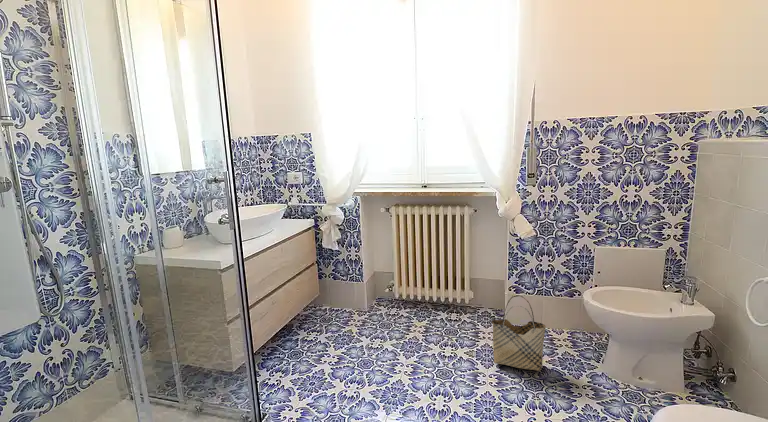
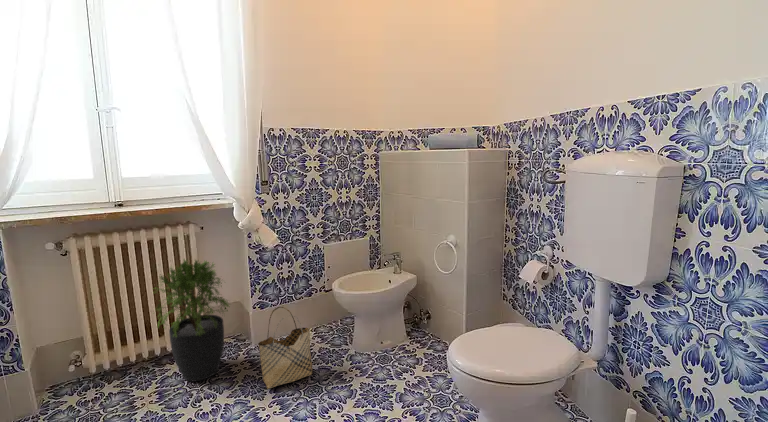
potted plant: none [426,233,484,333] -> present [155,260,229,381]

